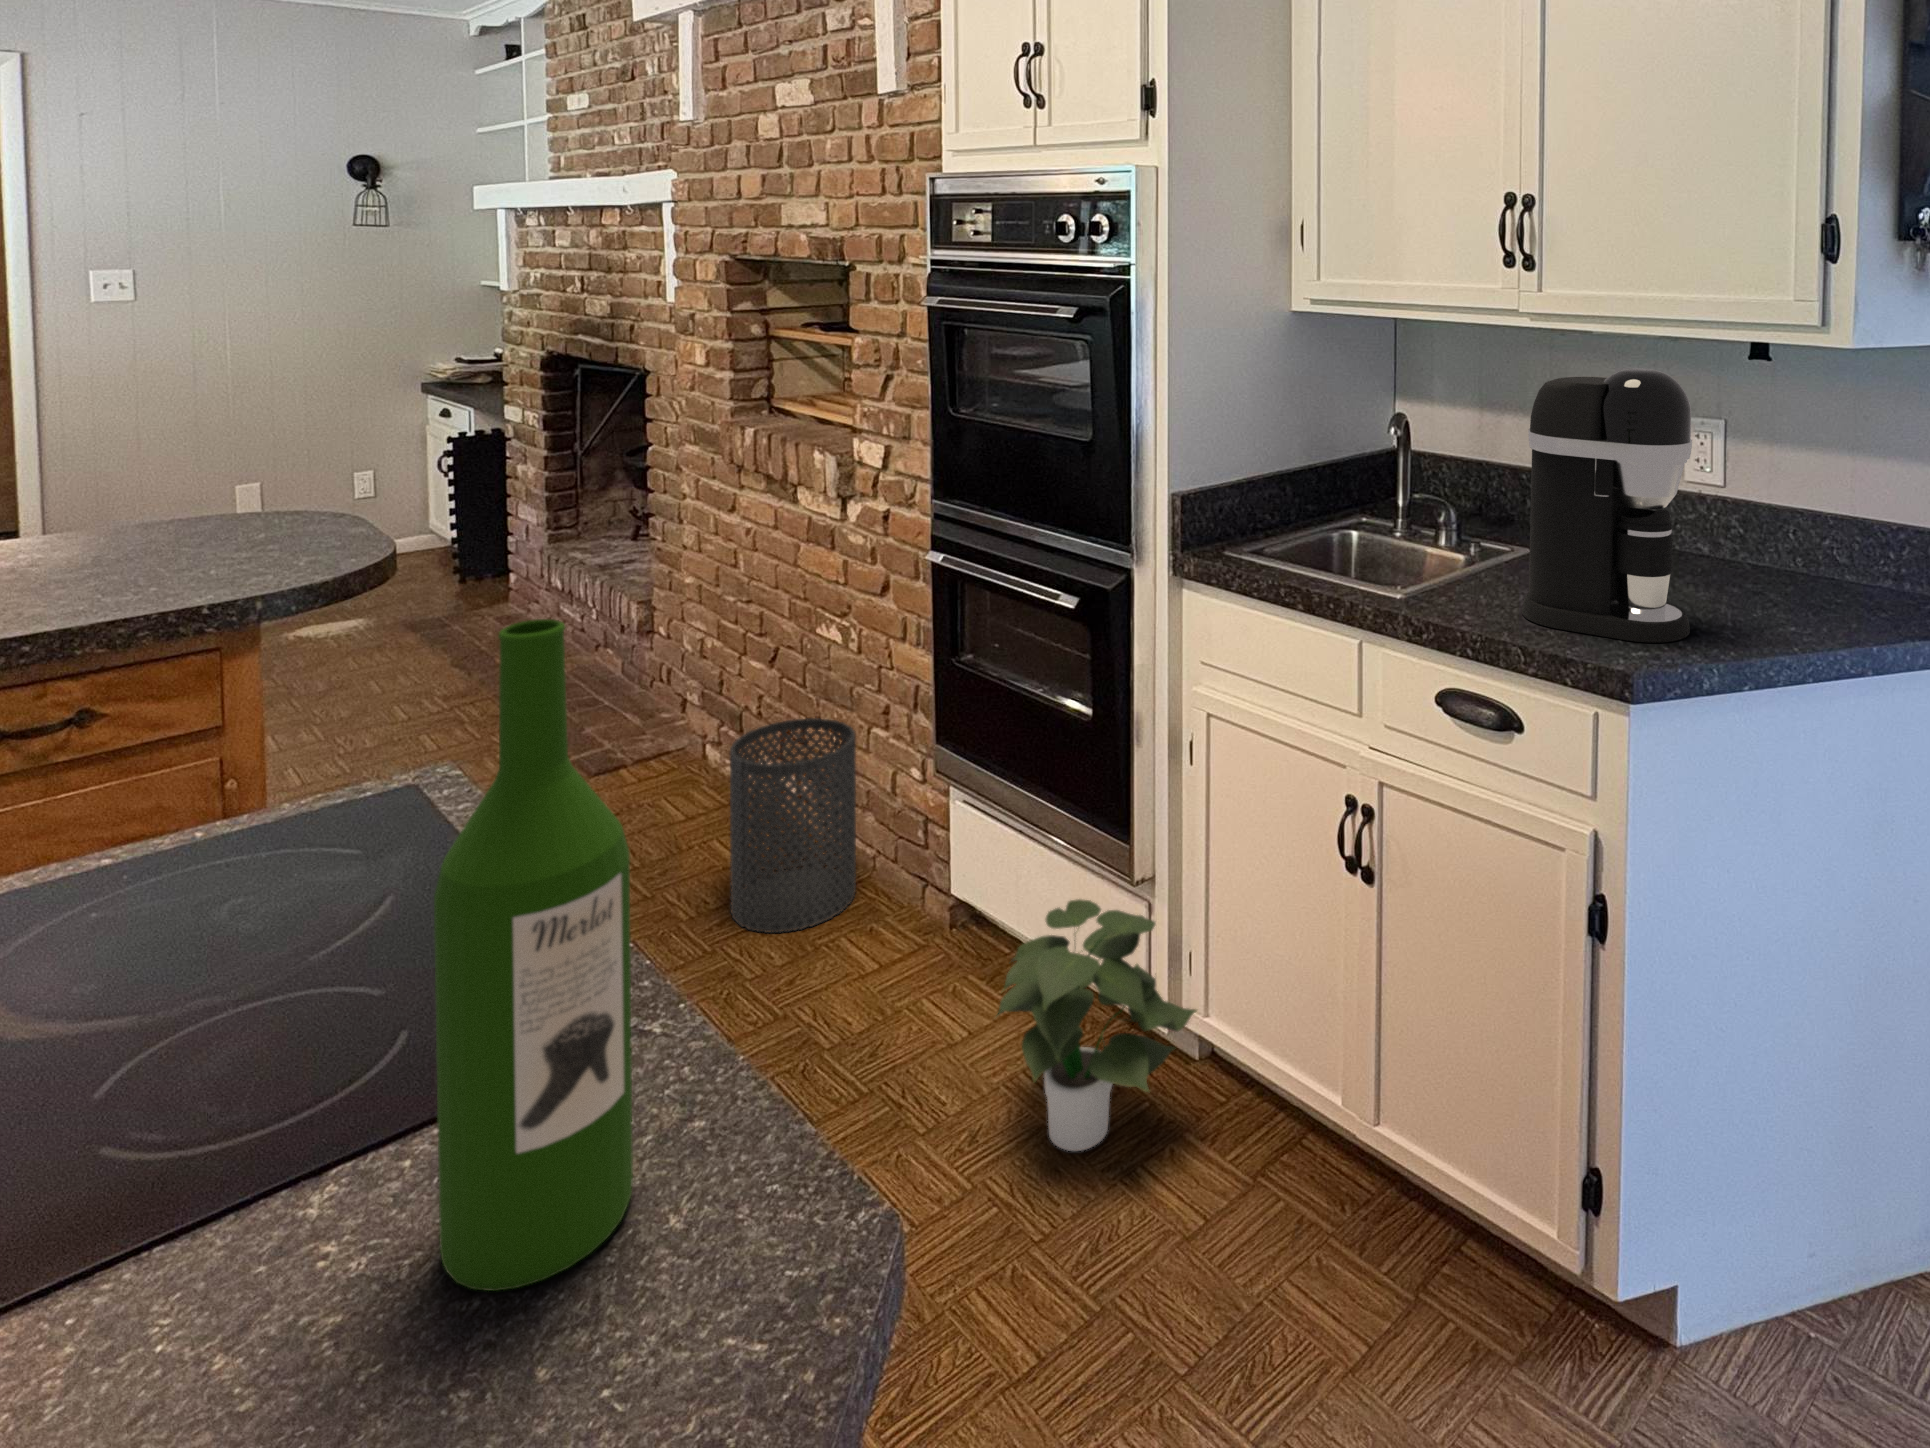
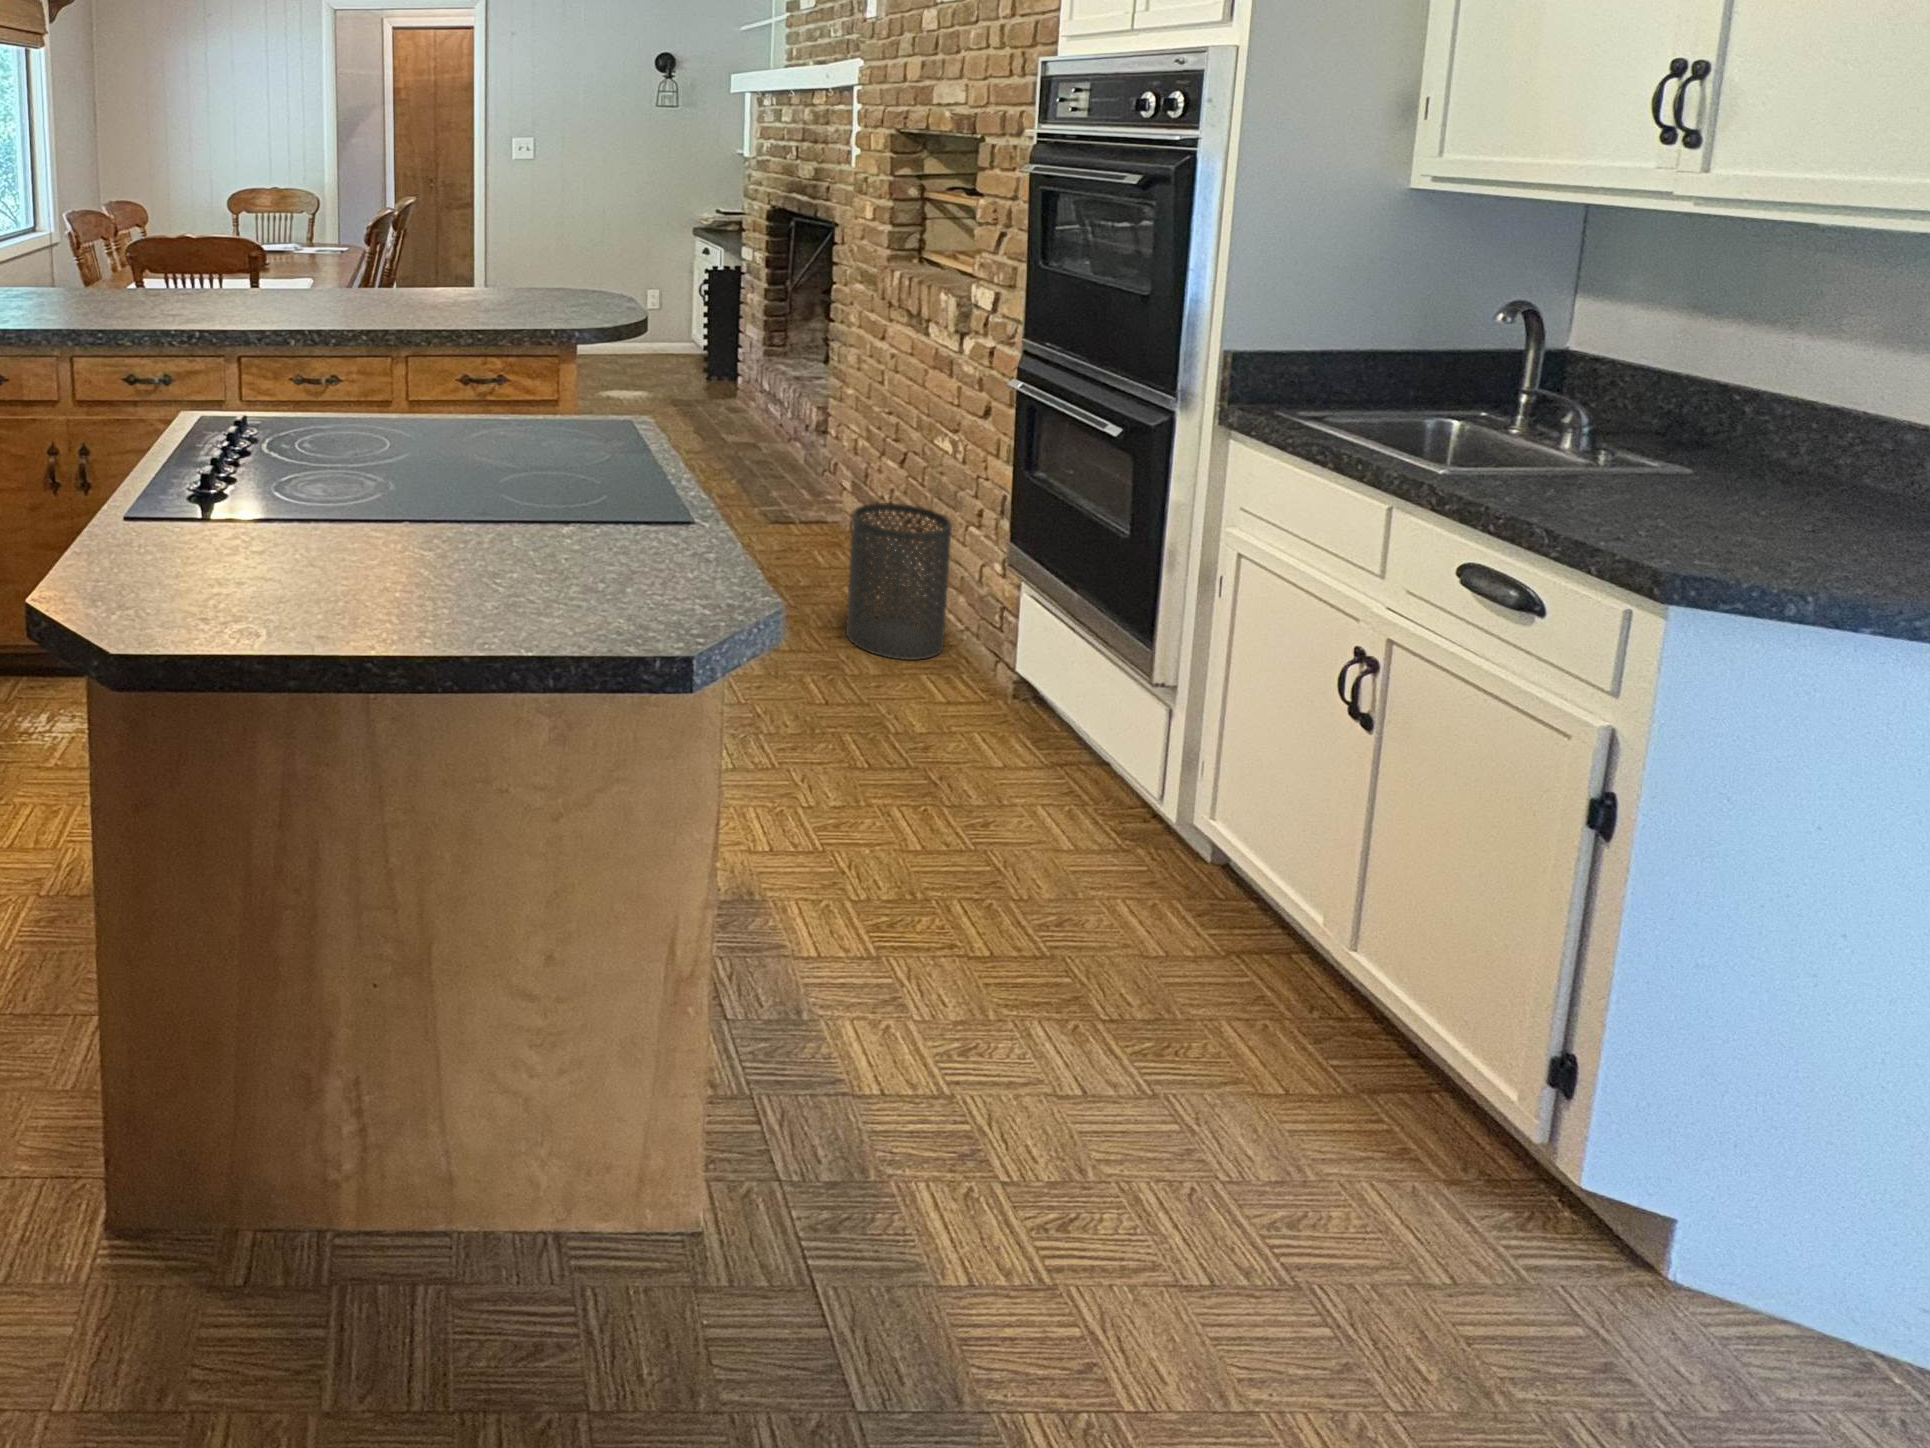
coffee maker: present [1522,368,1692,643] -> none [1580,262,1860,567]
wine bottle: present [434,619,633,1291] -> none [607,295,686,573]
potted plant: present [997,899,1196,1151] -> none [1008,682,1196,869]

